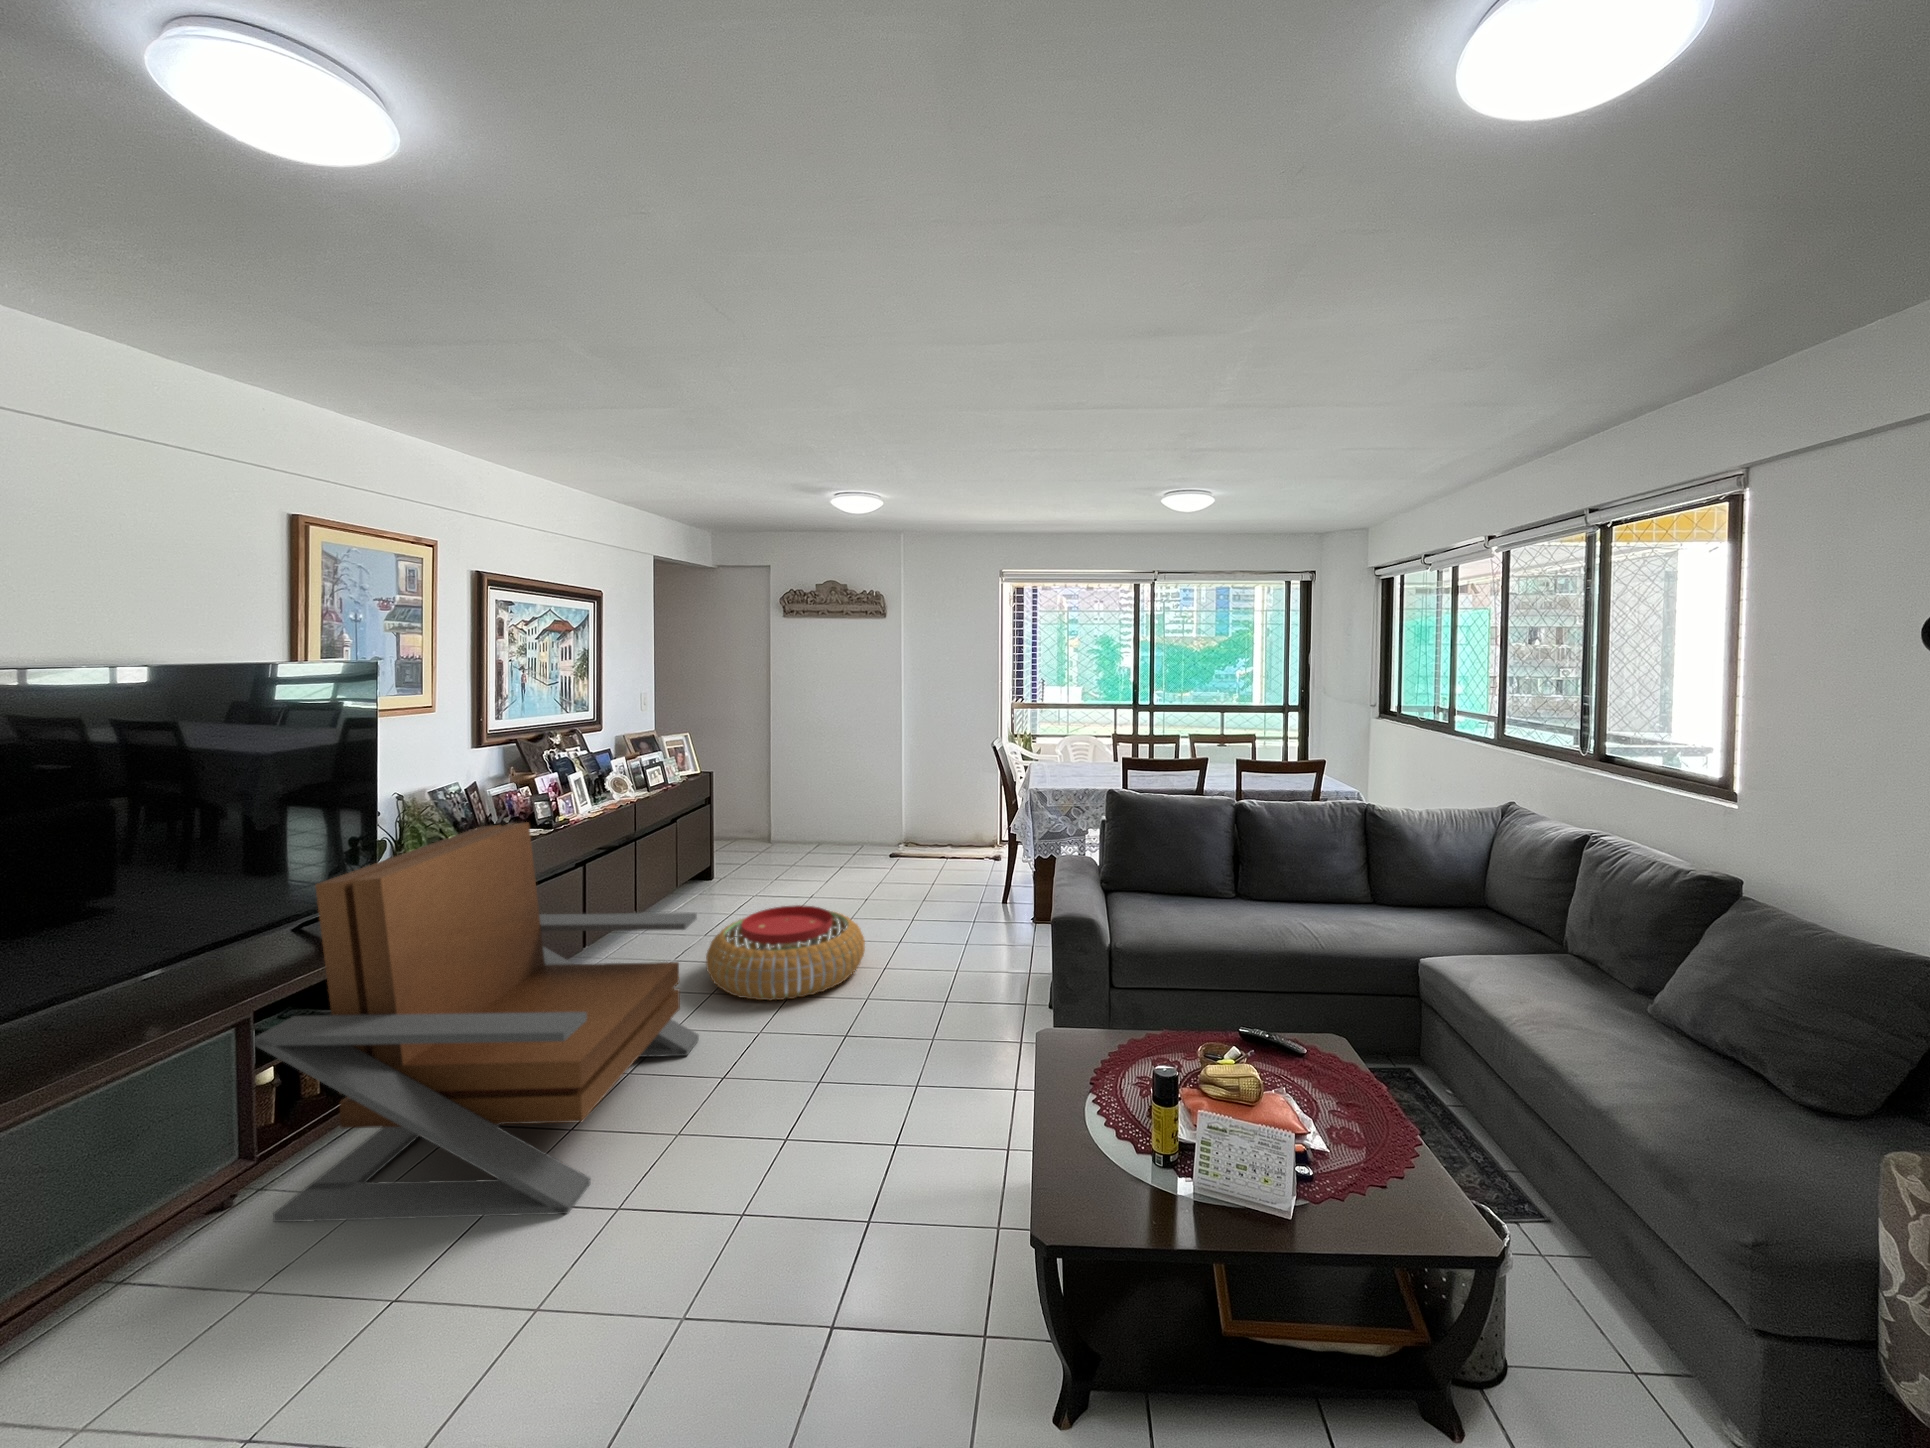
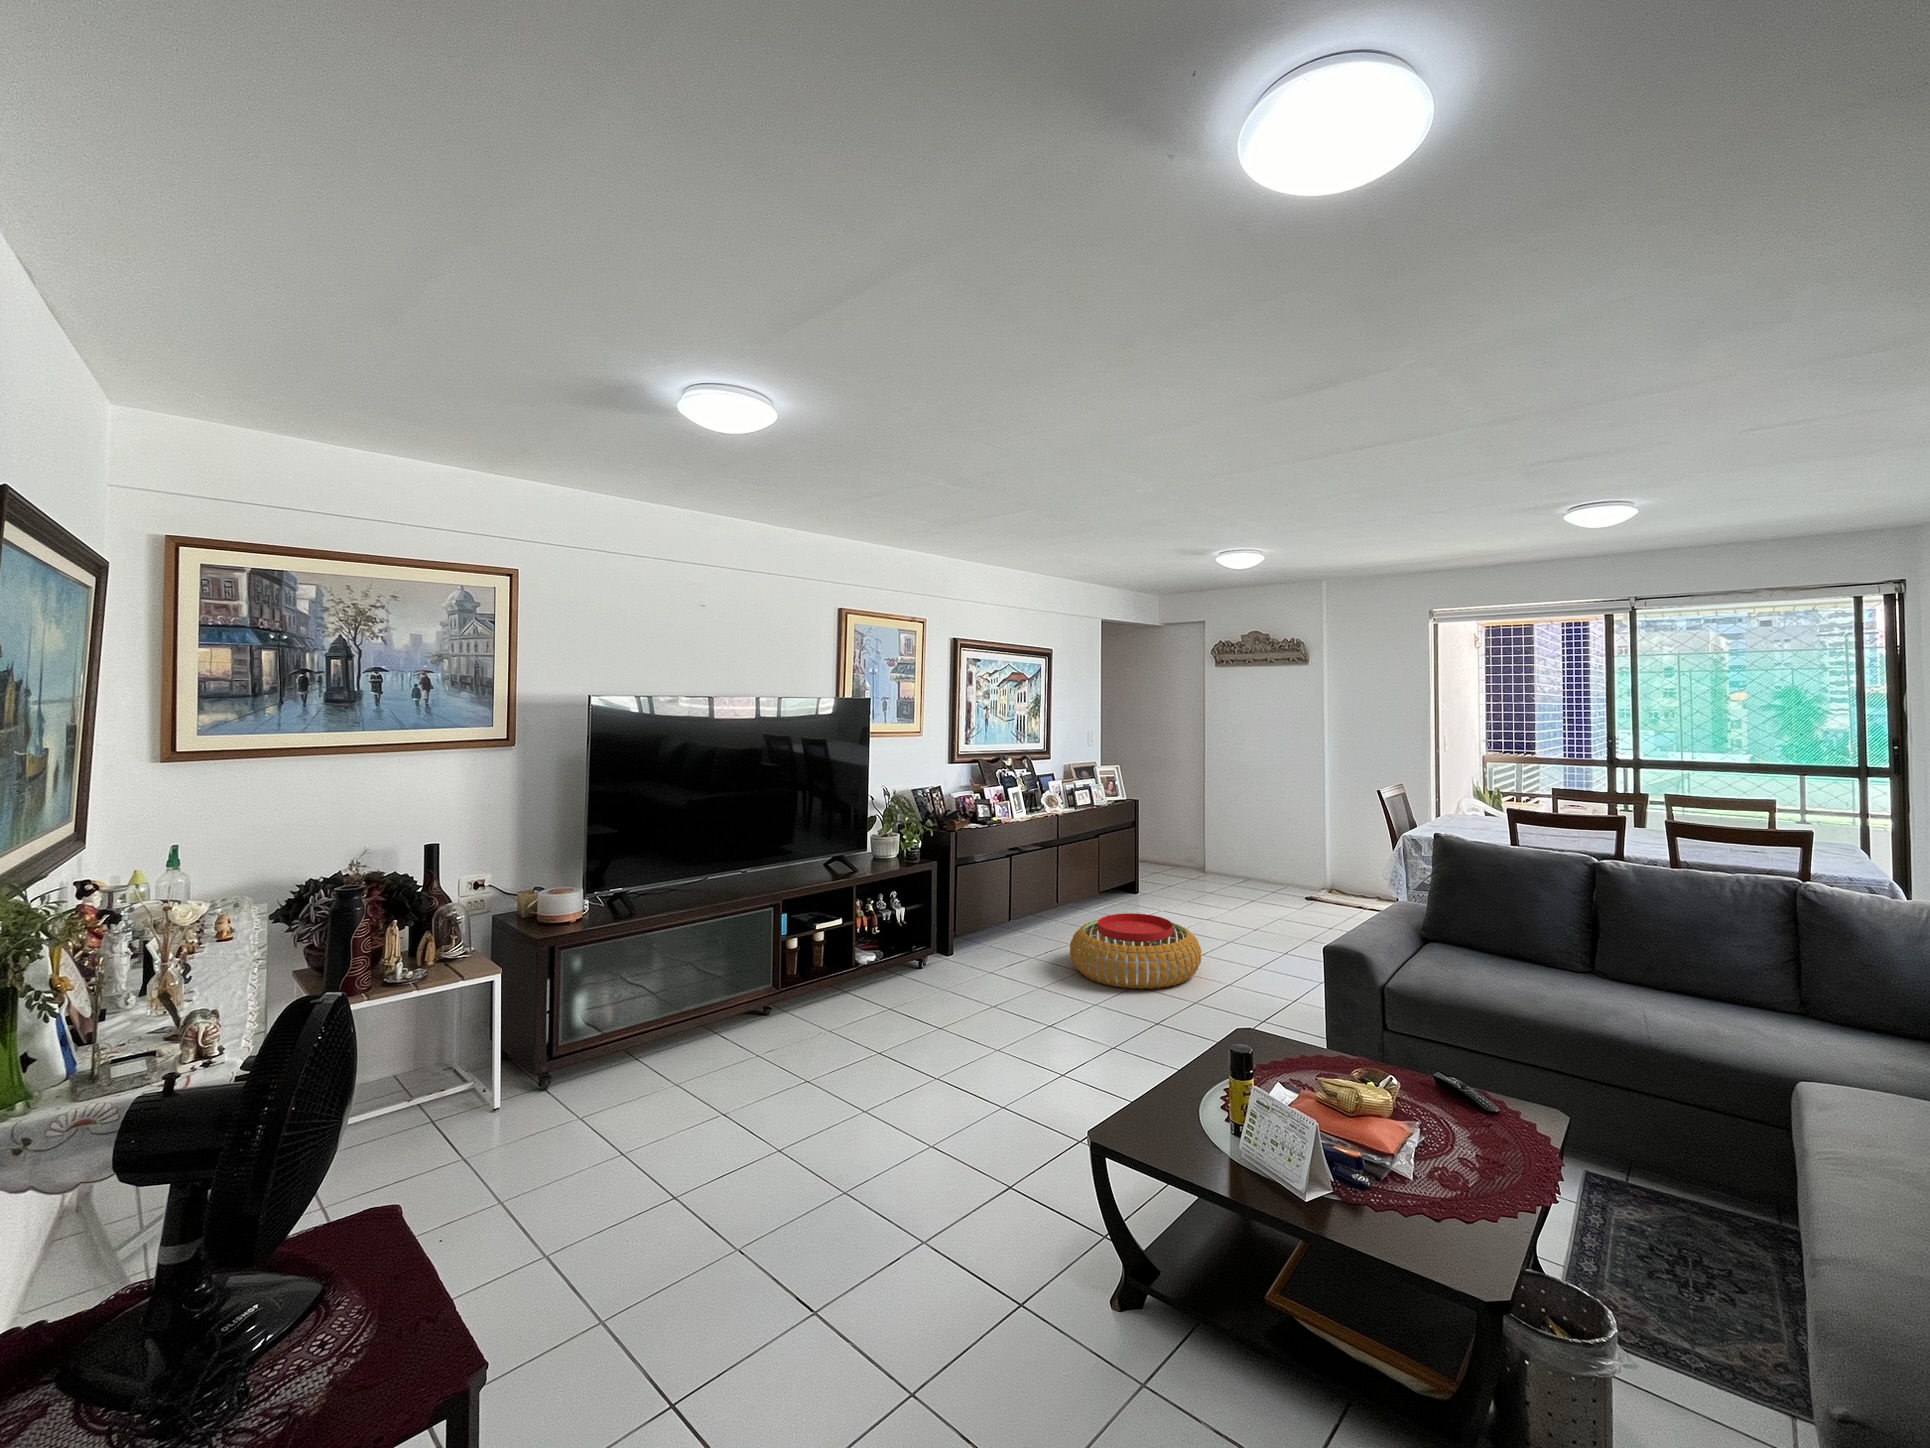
lounge chair: present [255,822,699,1222] -> none [777,812,1039,1065]

